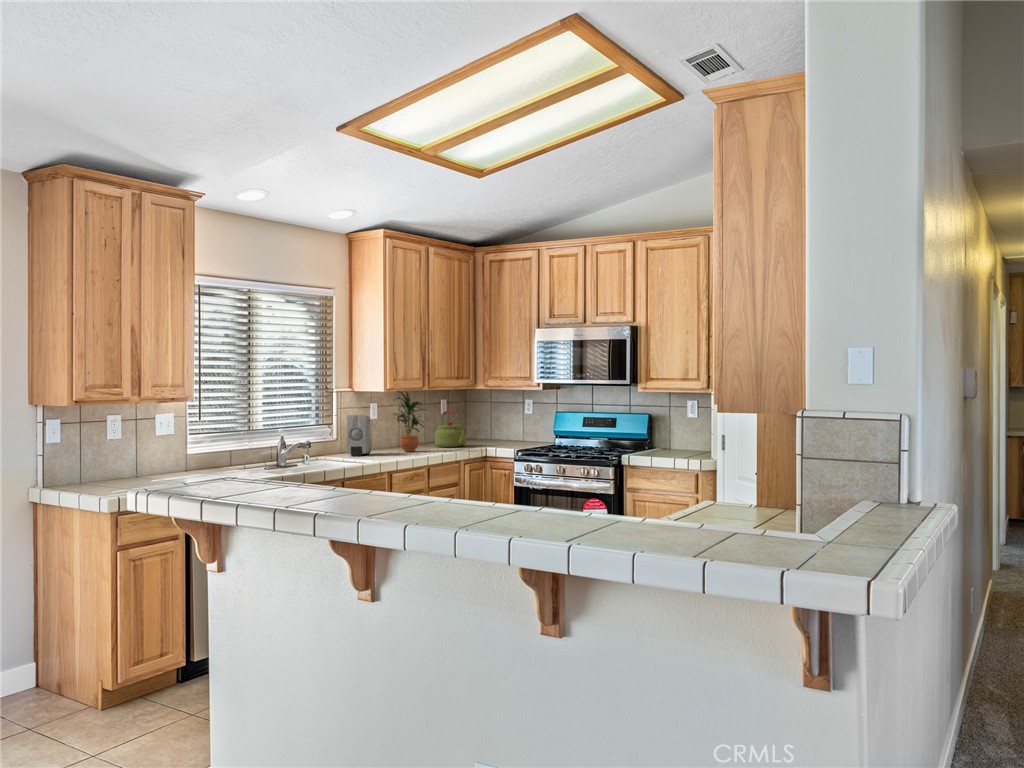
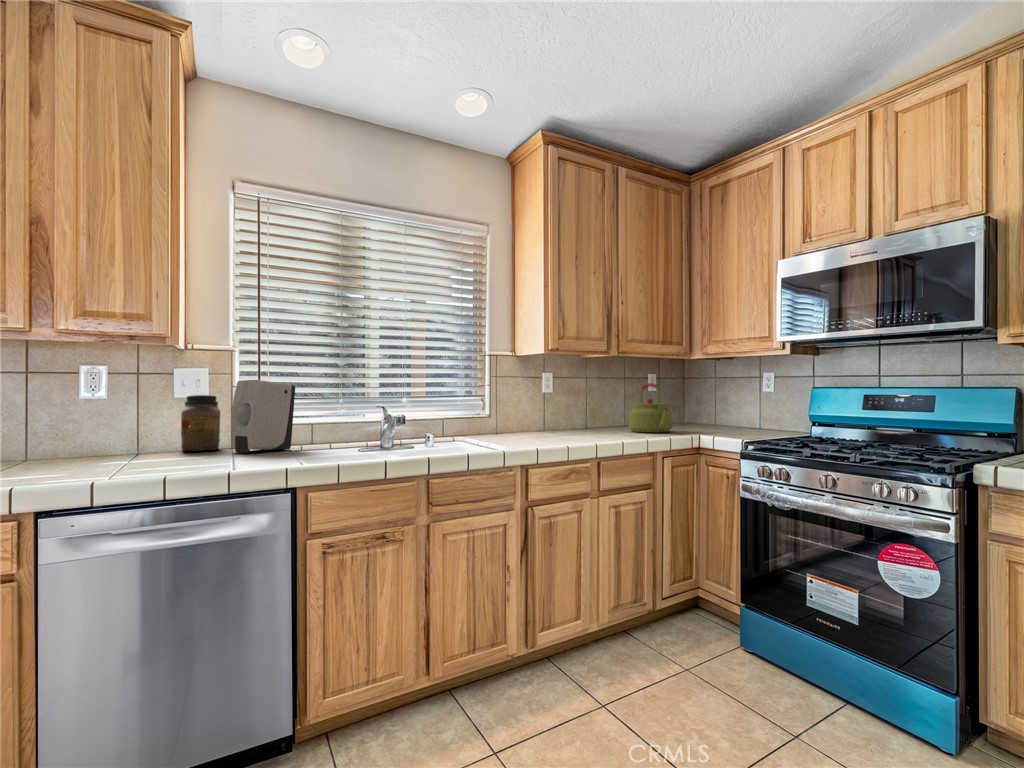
potted plant: present [393,391,425,452] -> none [559,351,610,436]
soap dispenser: present [347,415,371,456] -> present [231,380,295,453]
jar: none [156,436,187,477] -> present [181,395,220,452]

